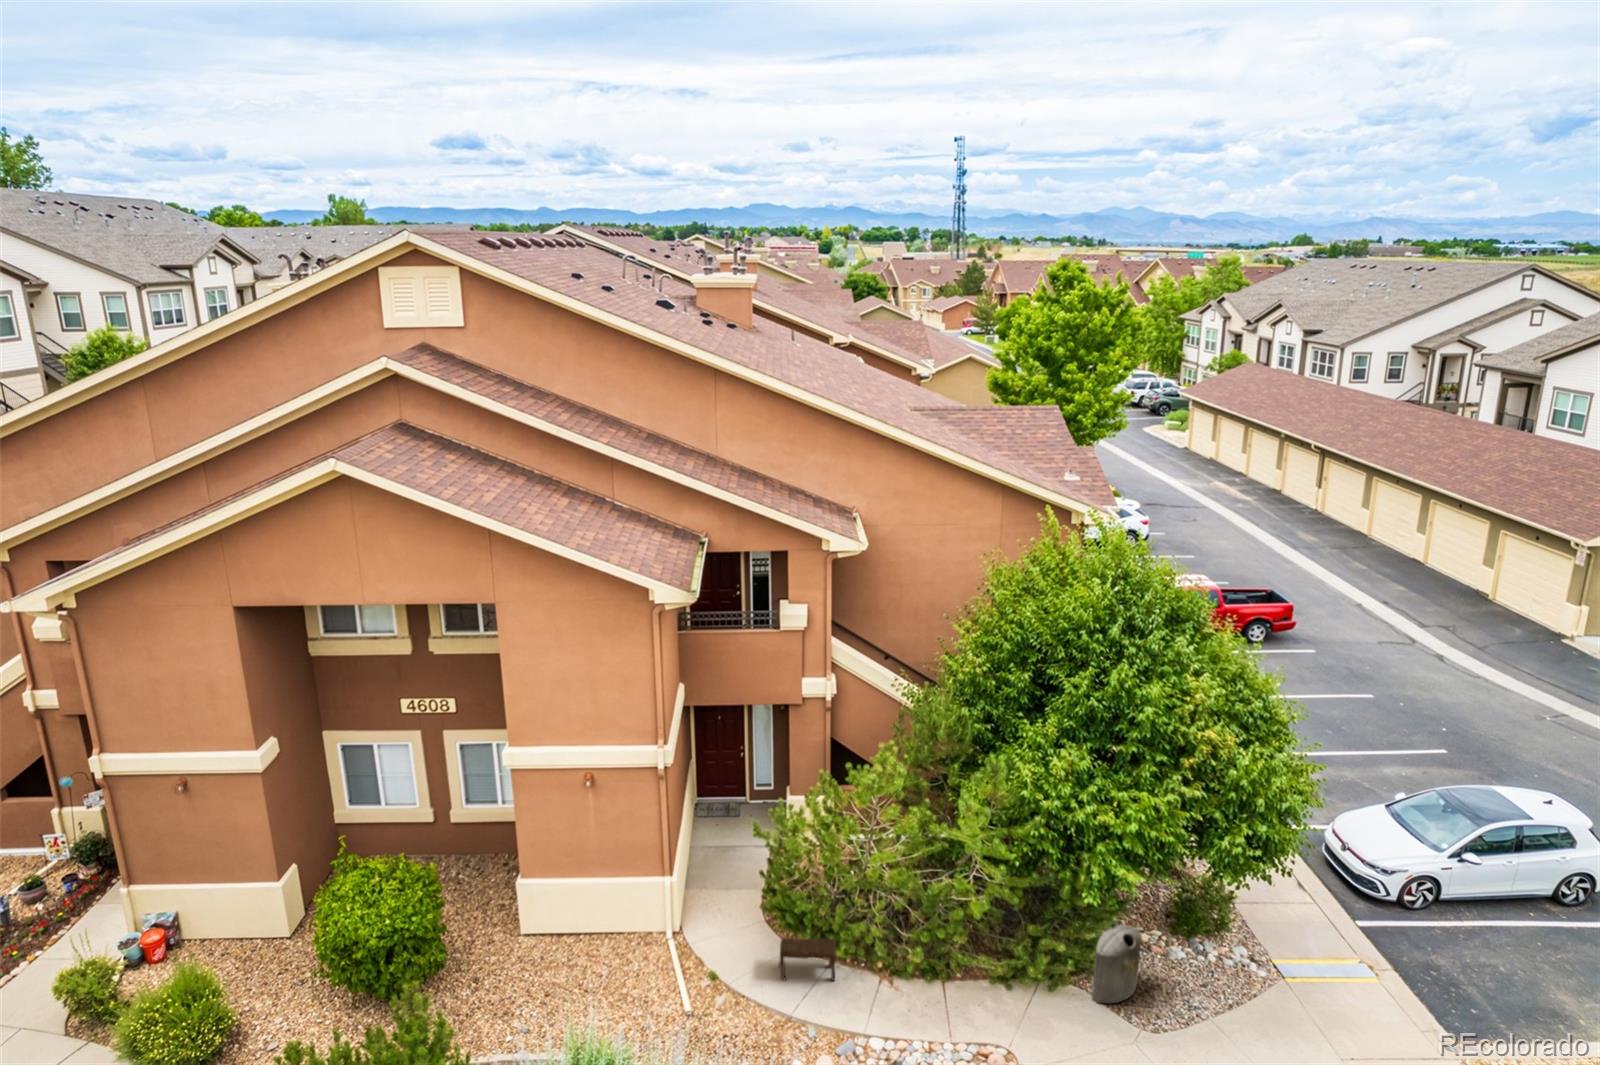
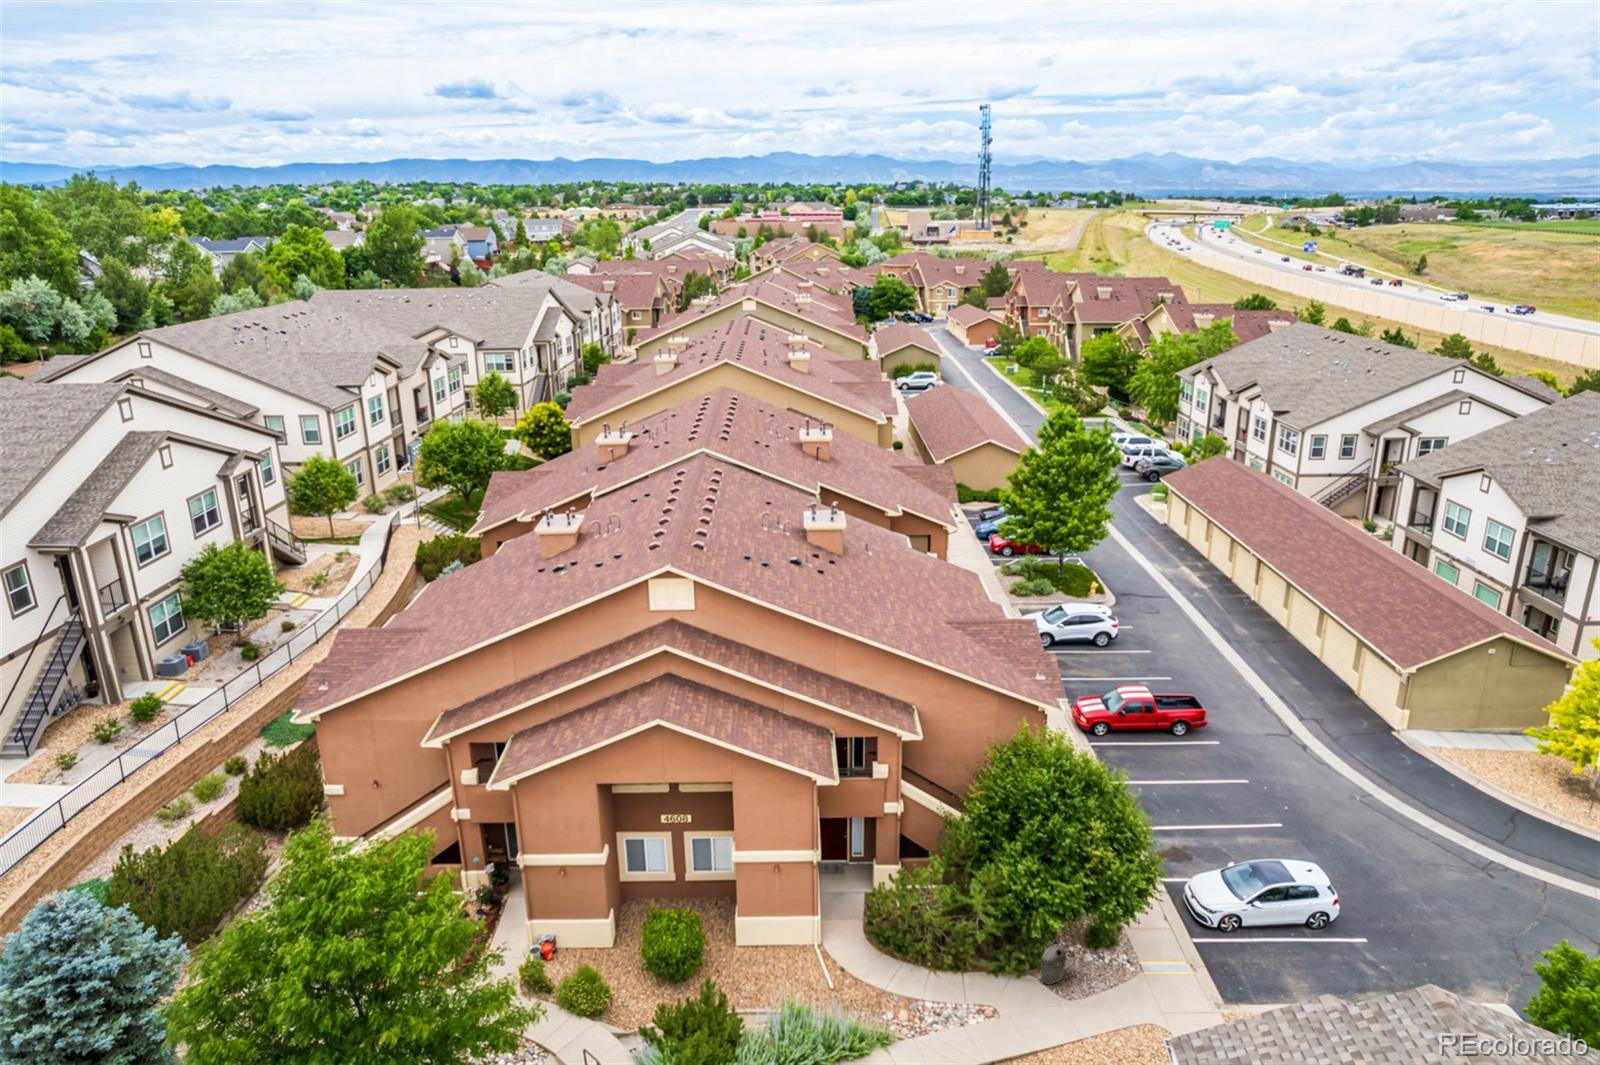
bench: present [779,939,836,981] -> none [877,950,908,972]

